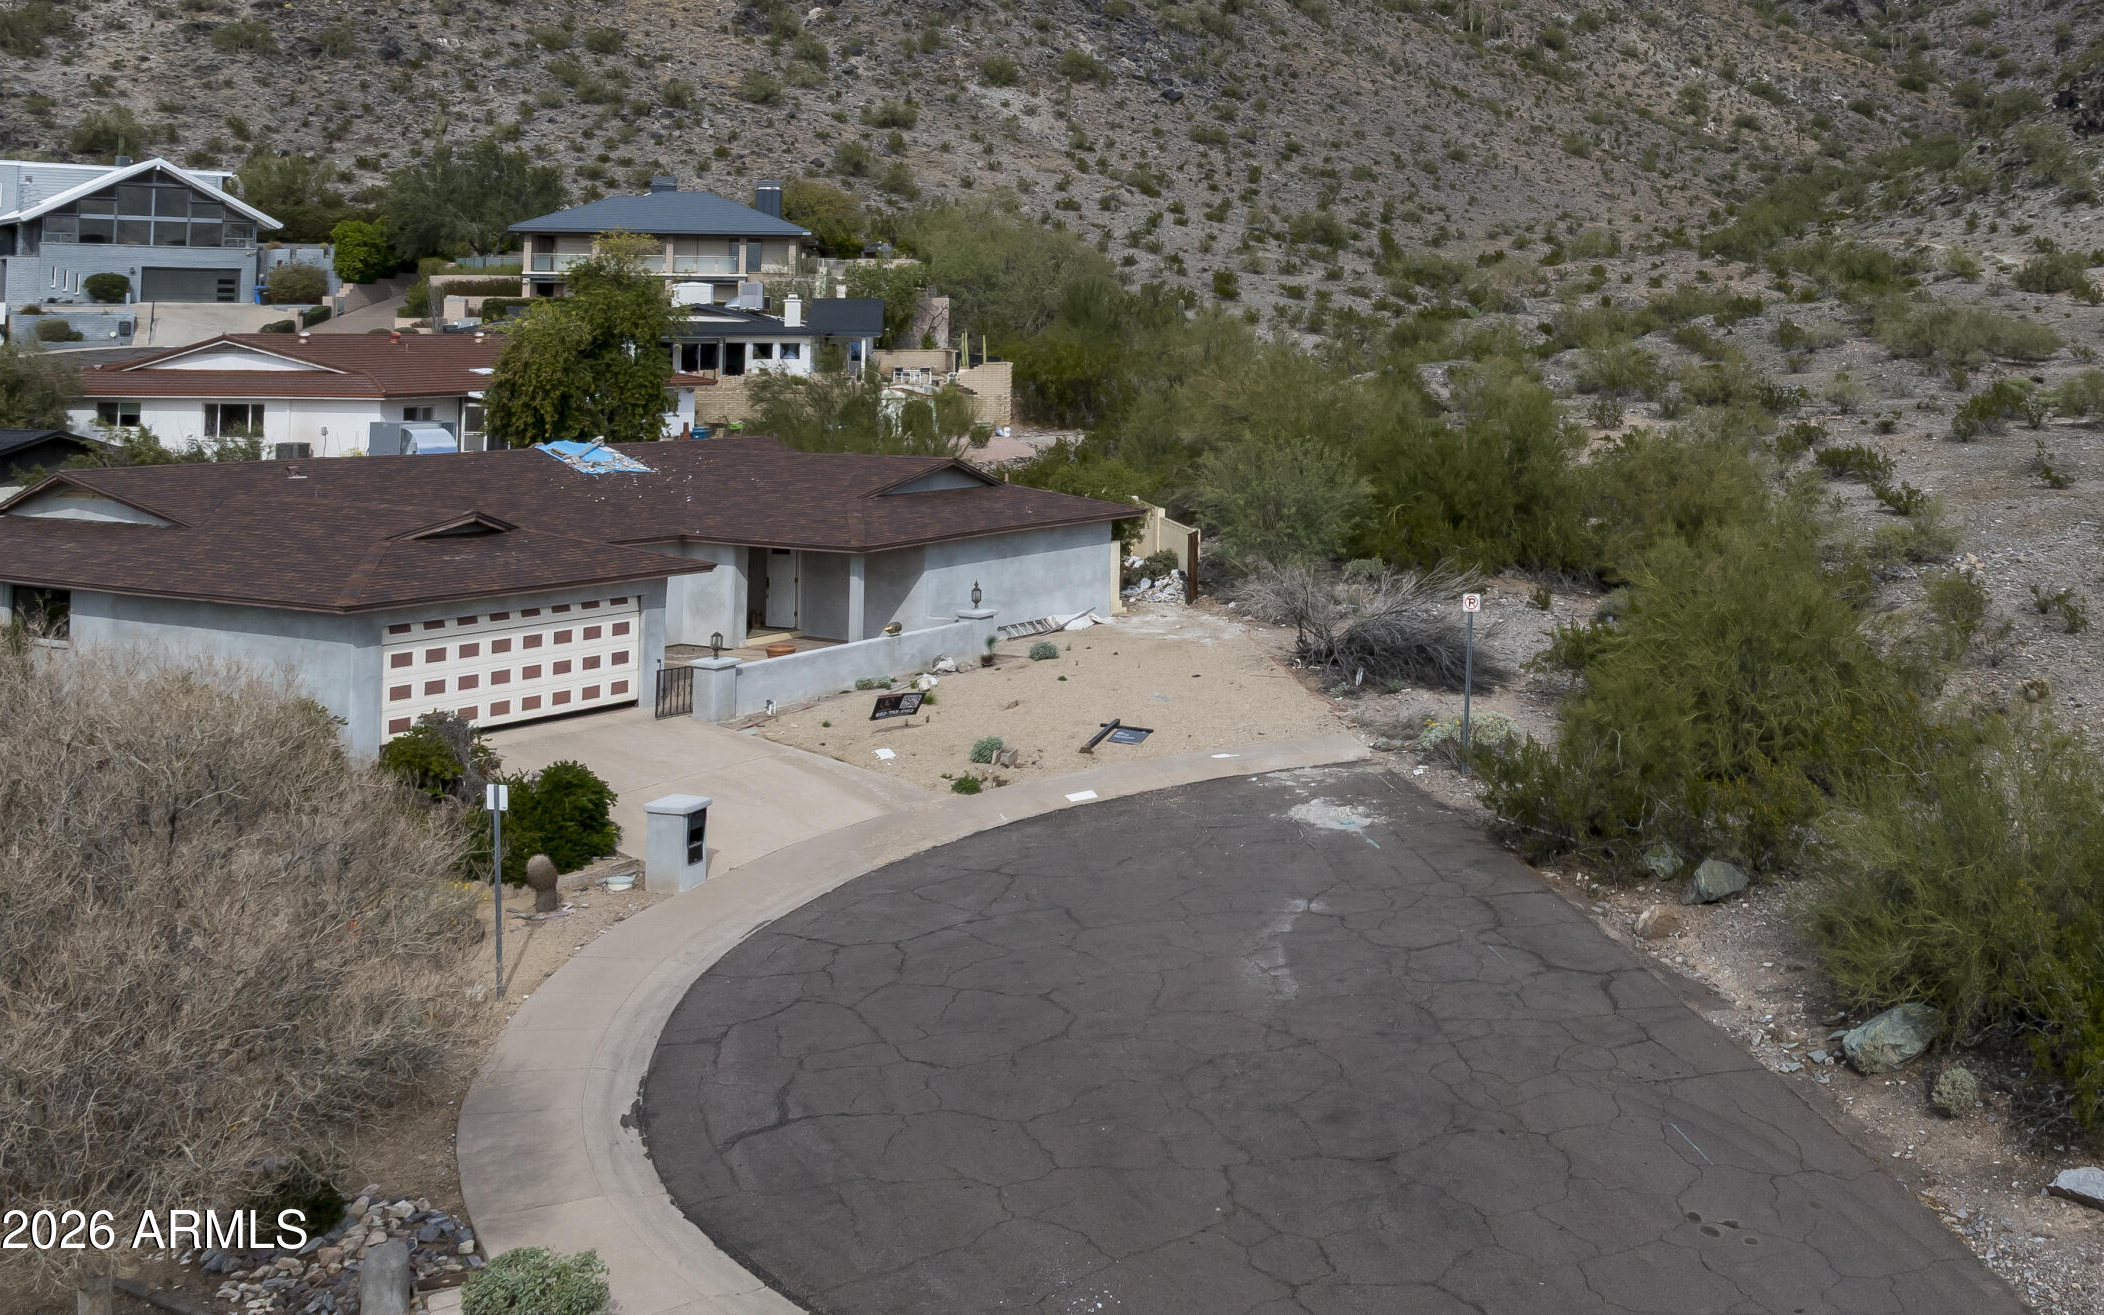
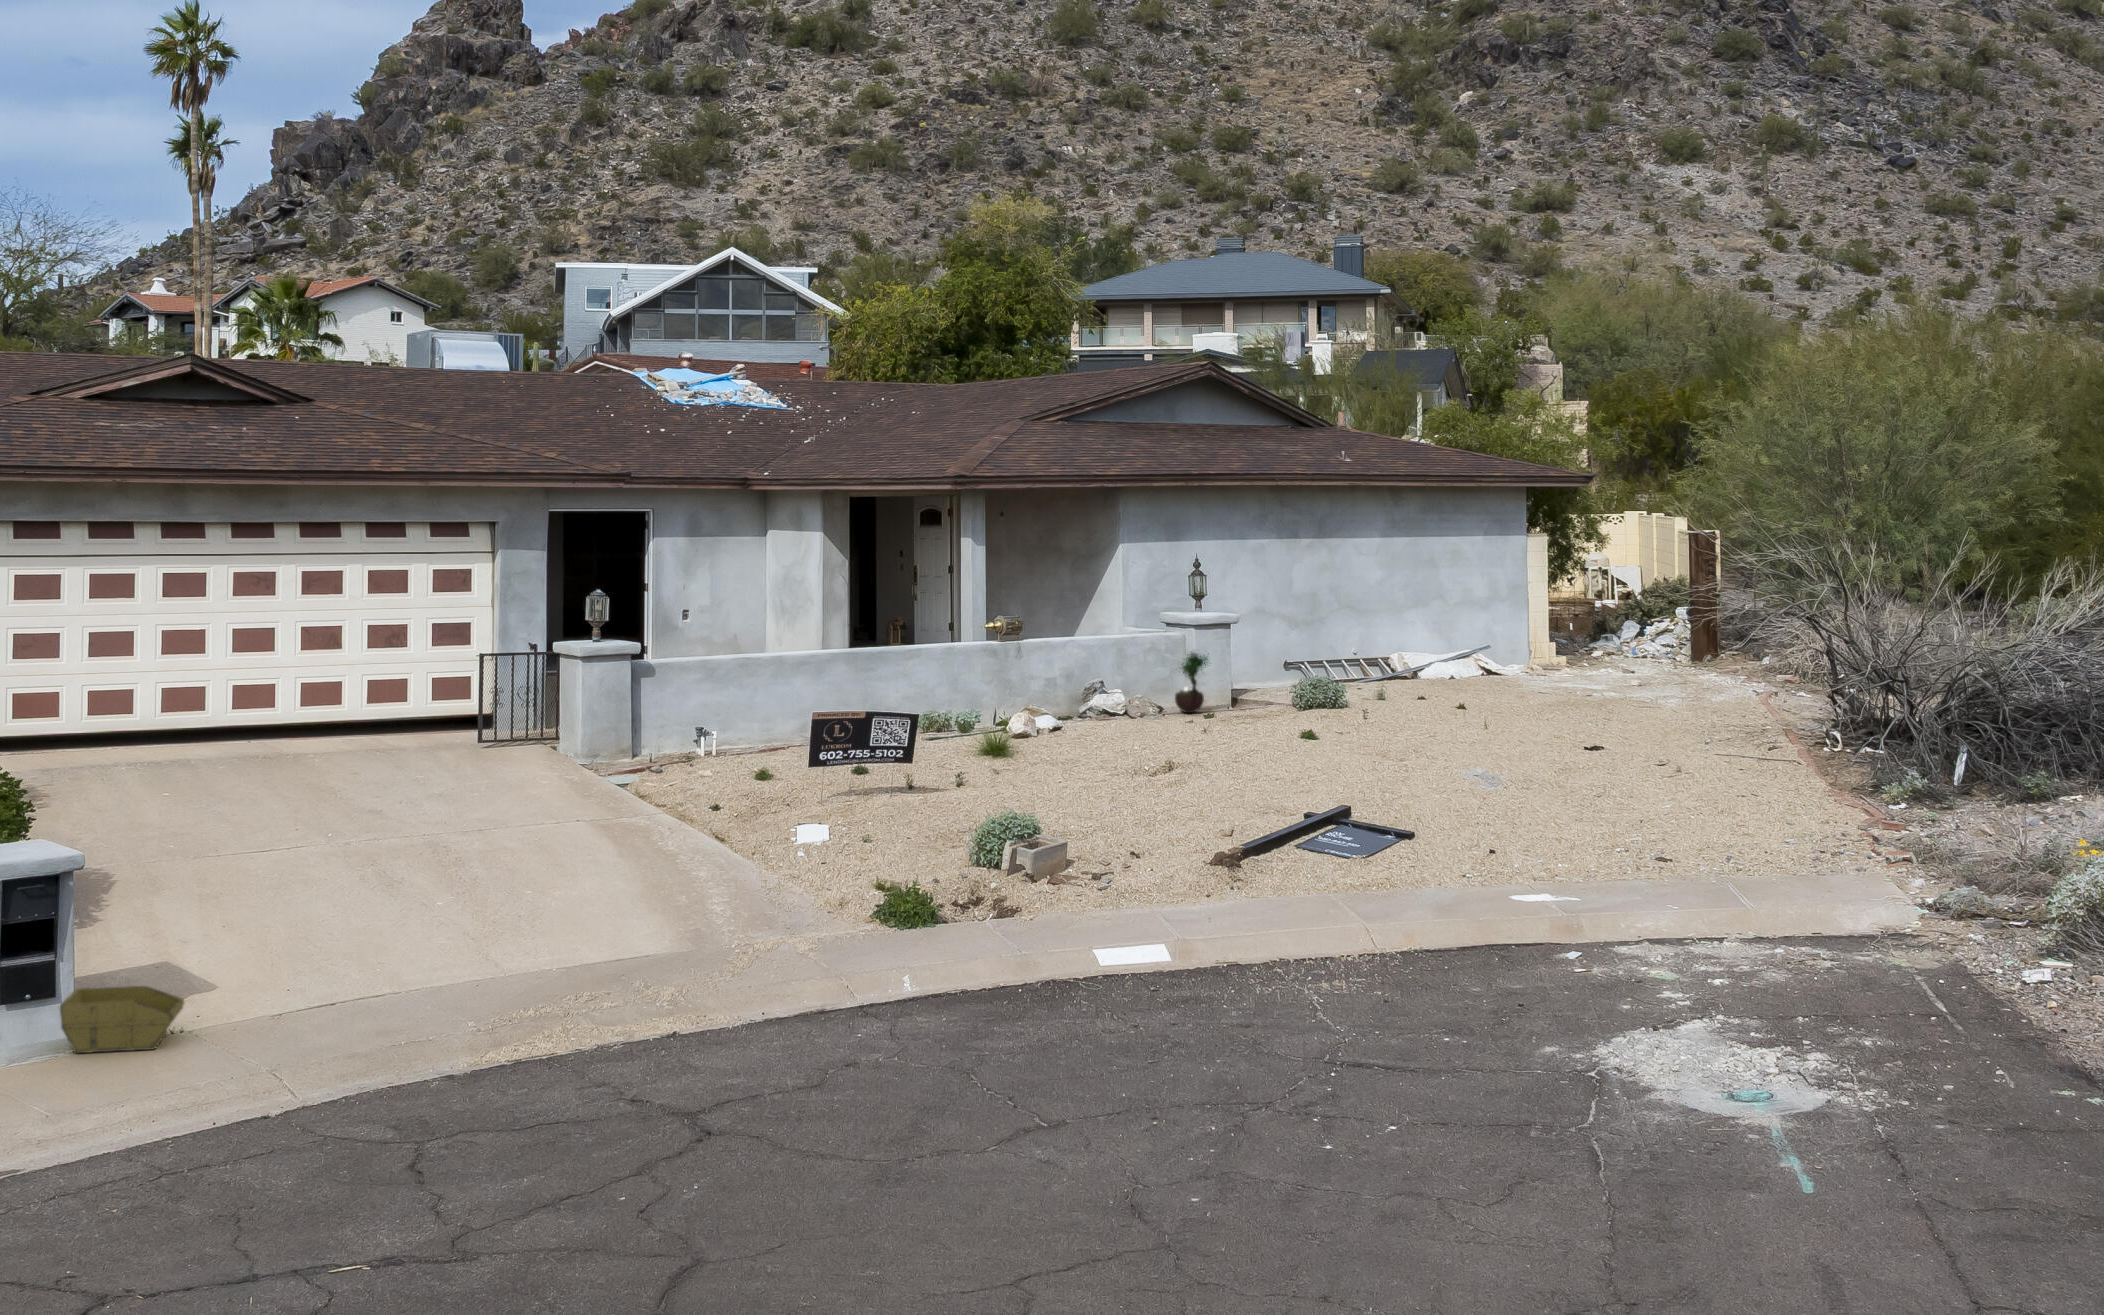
storage bin: none [815,847,860,872] -> present [60,986,185,1053]

